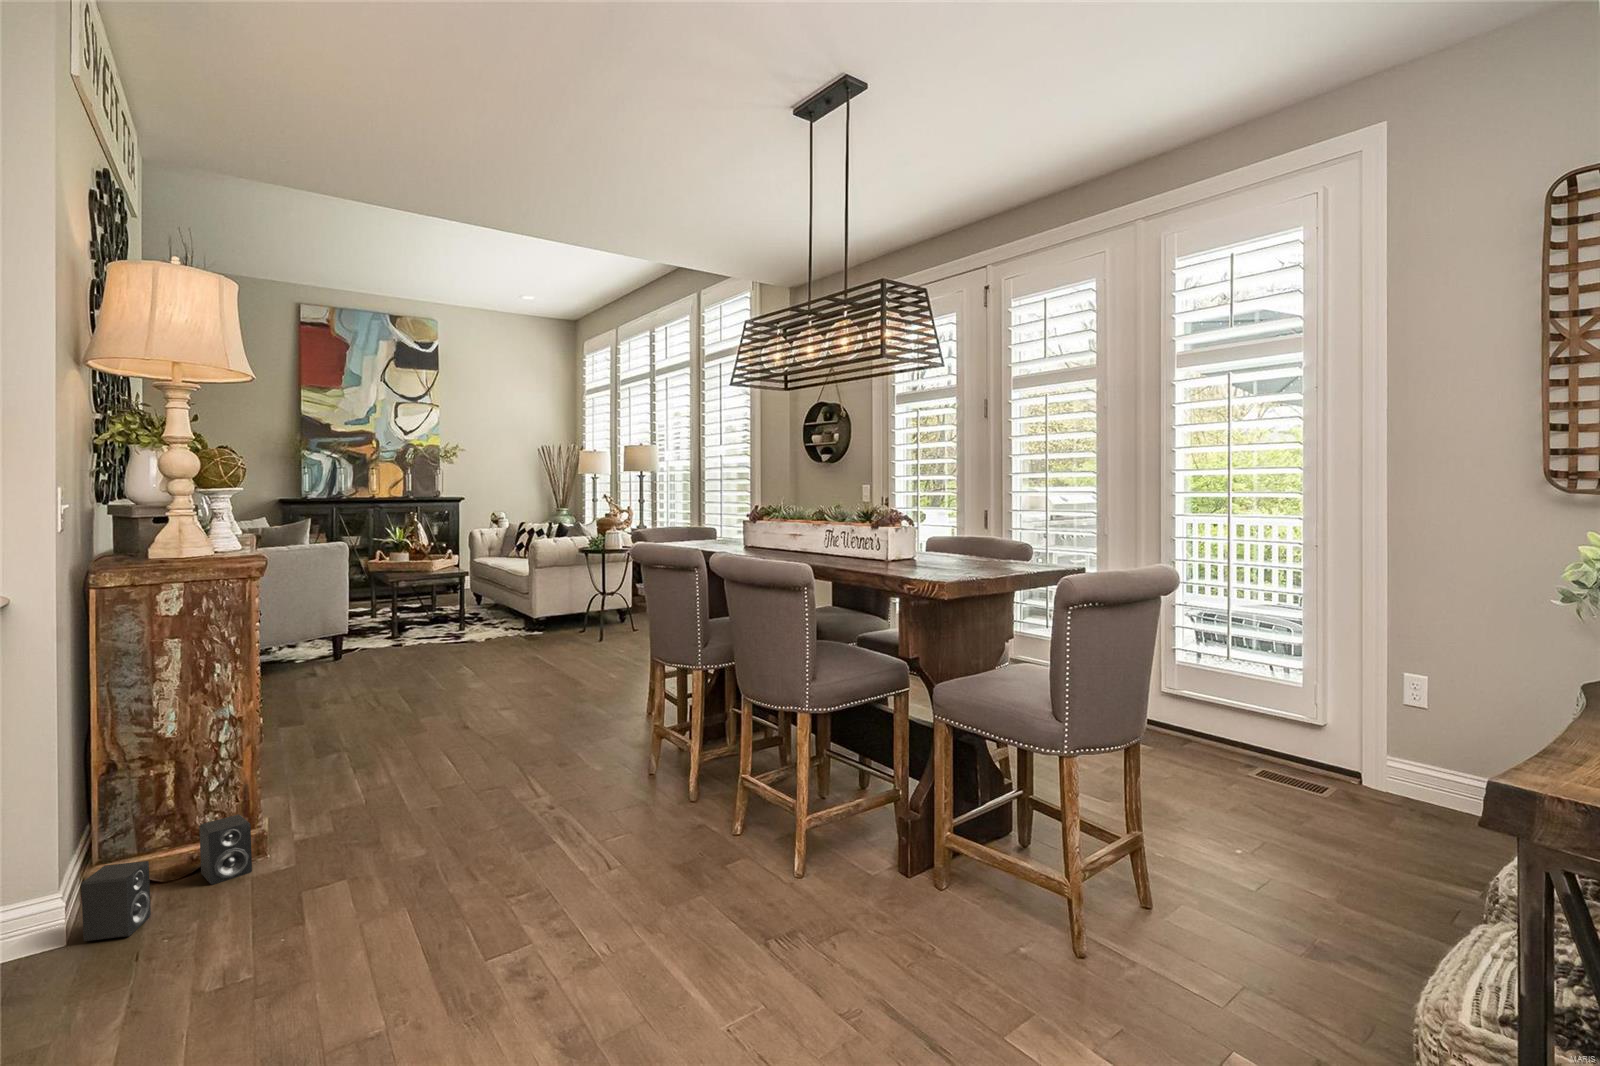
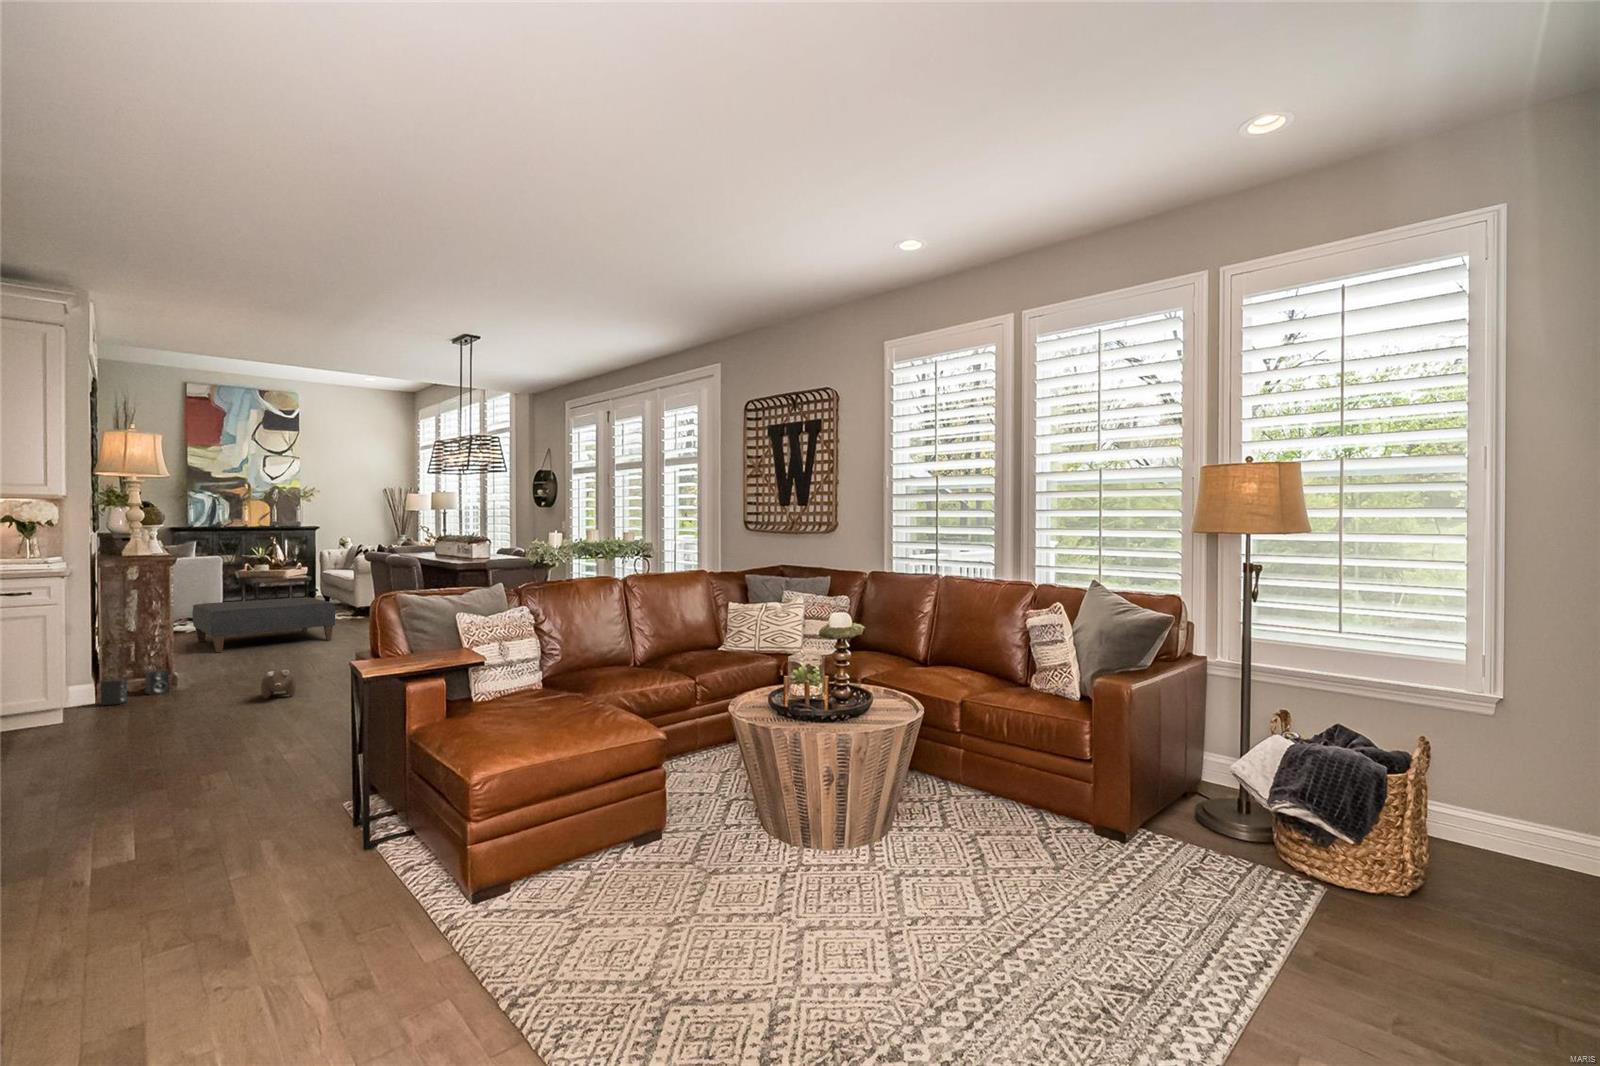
ottoman: none [306,608,531,716] -> present [192,597,335,652]
plush toy: none [464,843,543,926] -> present [261,669,296,699]

